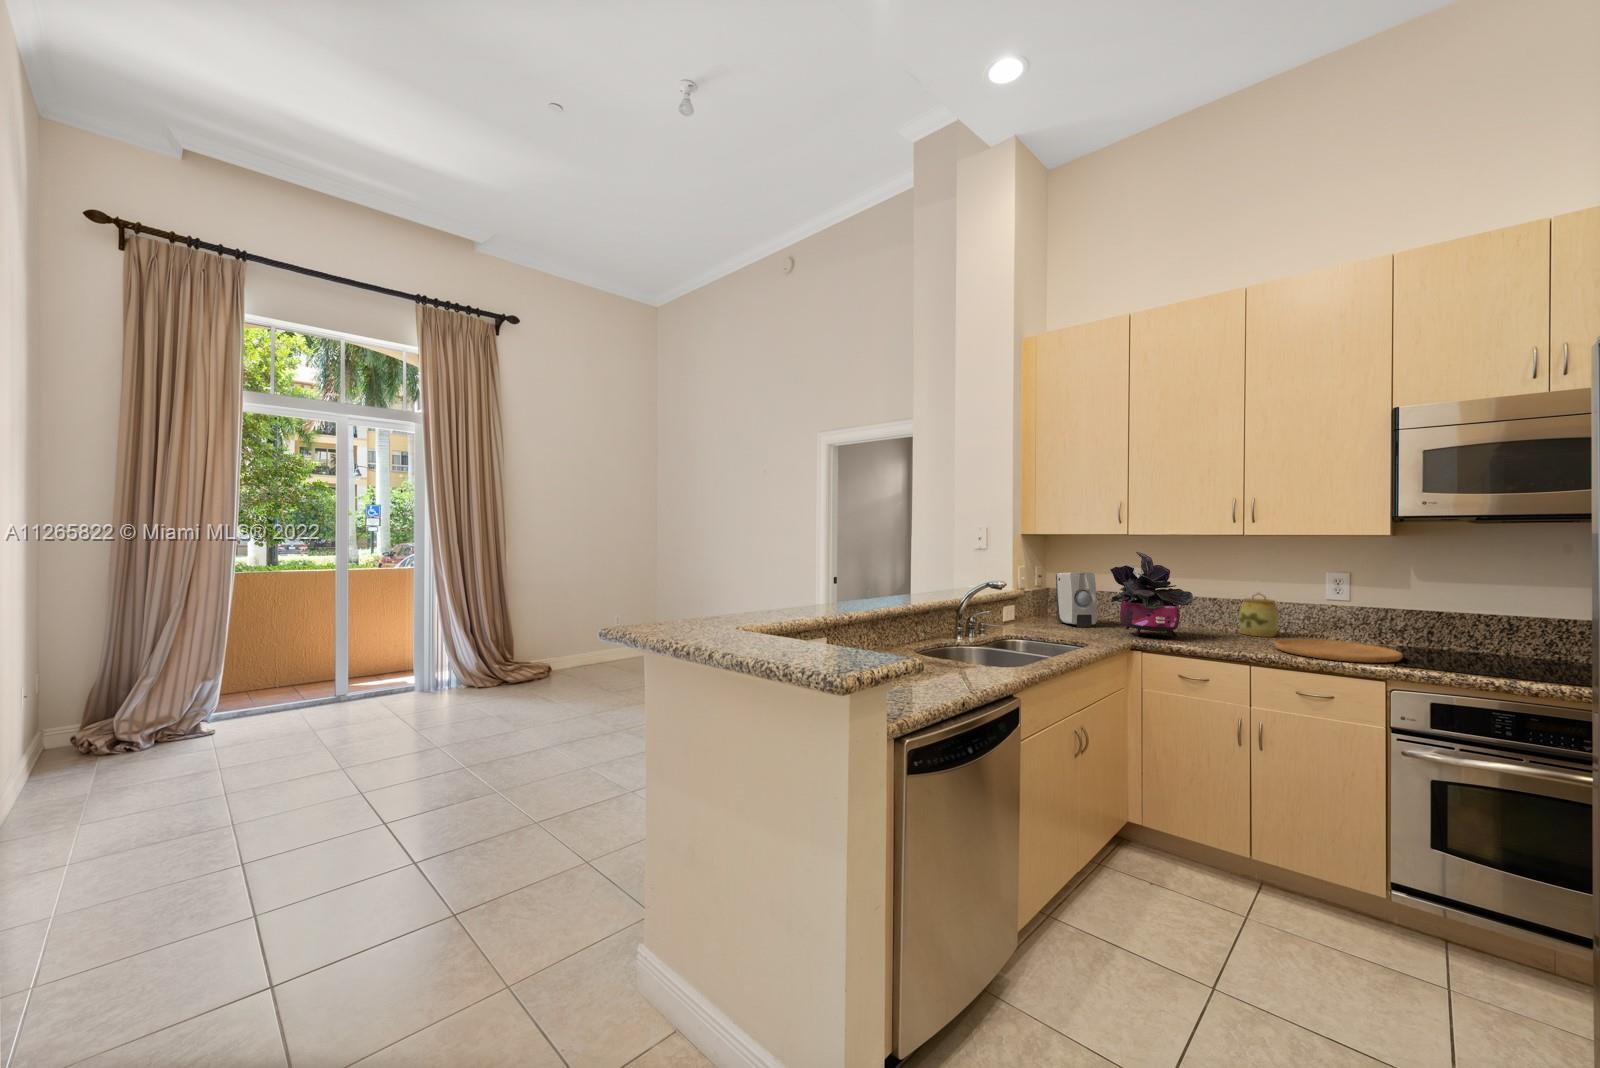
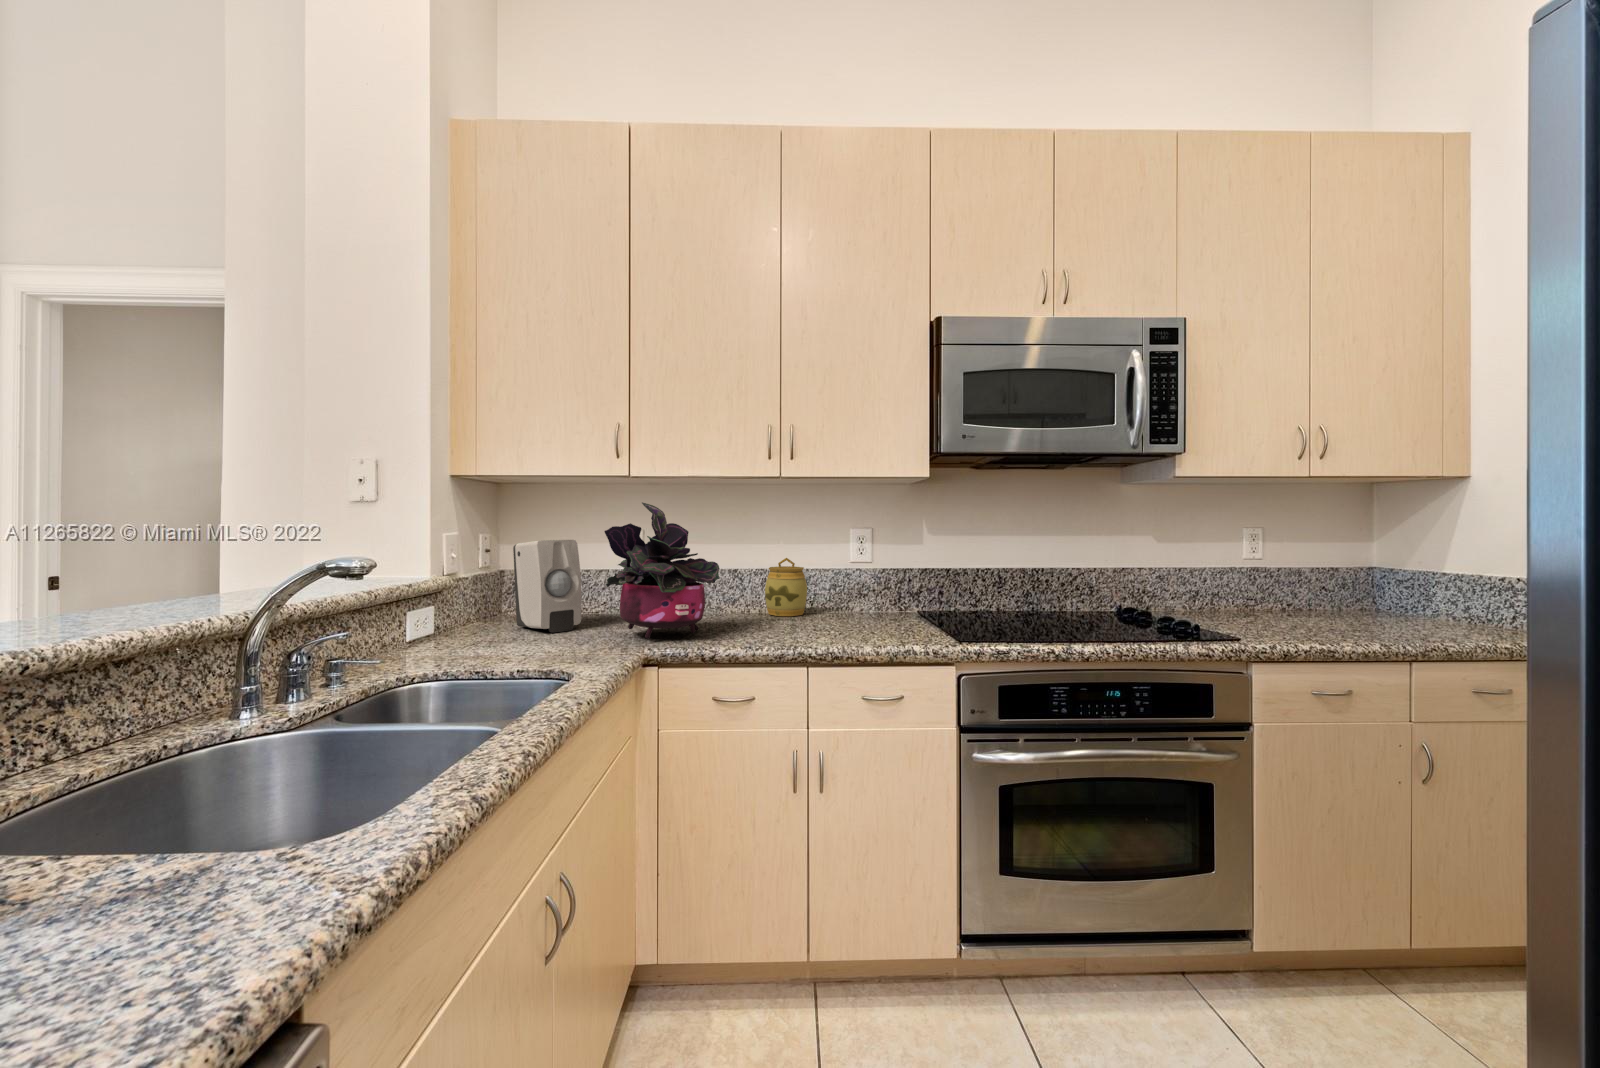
cutting board: present [1274,639,1403,663] -> none [821,614,953,644]

